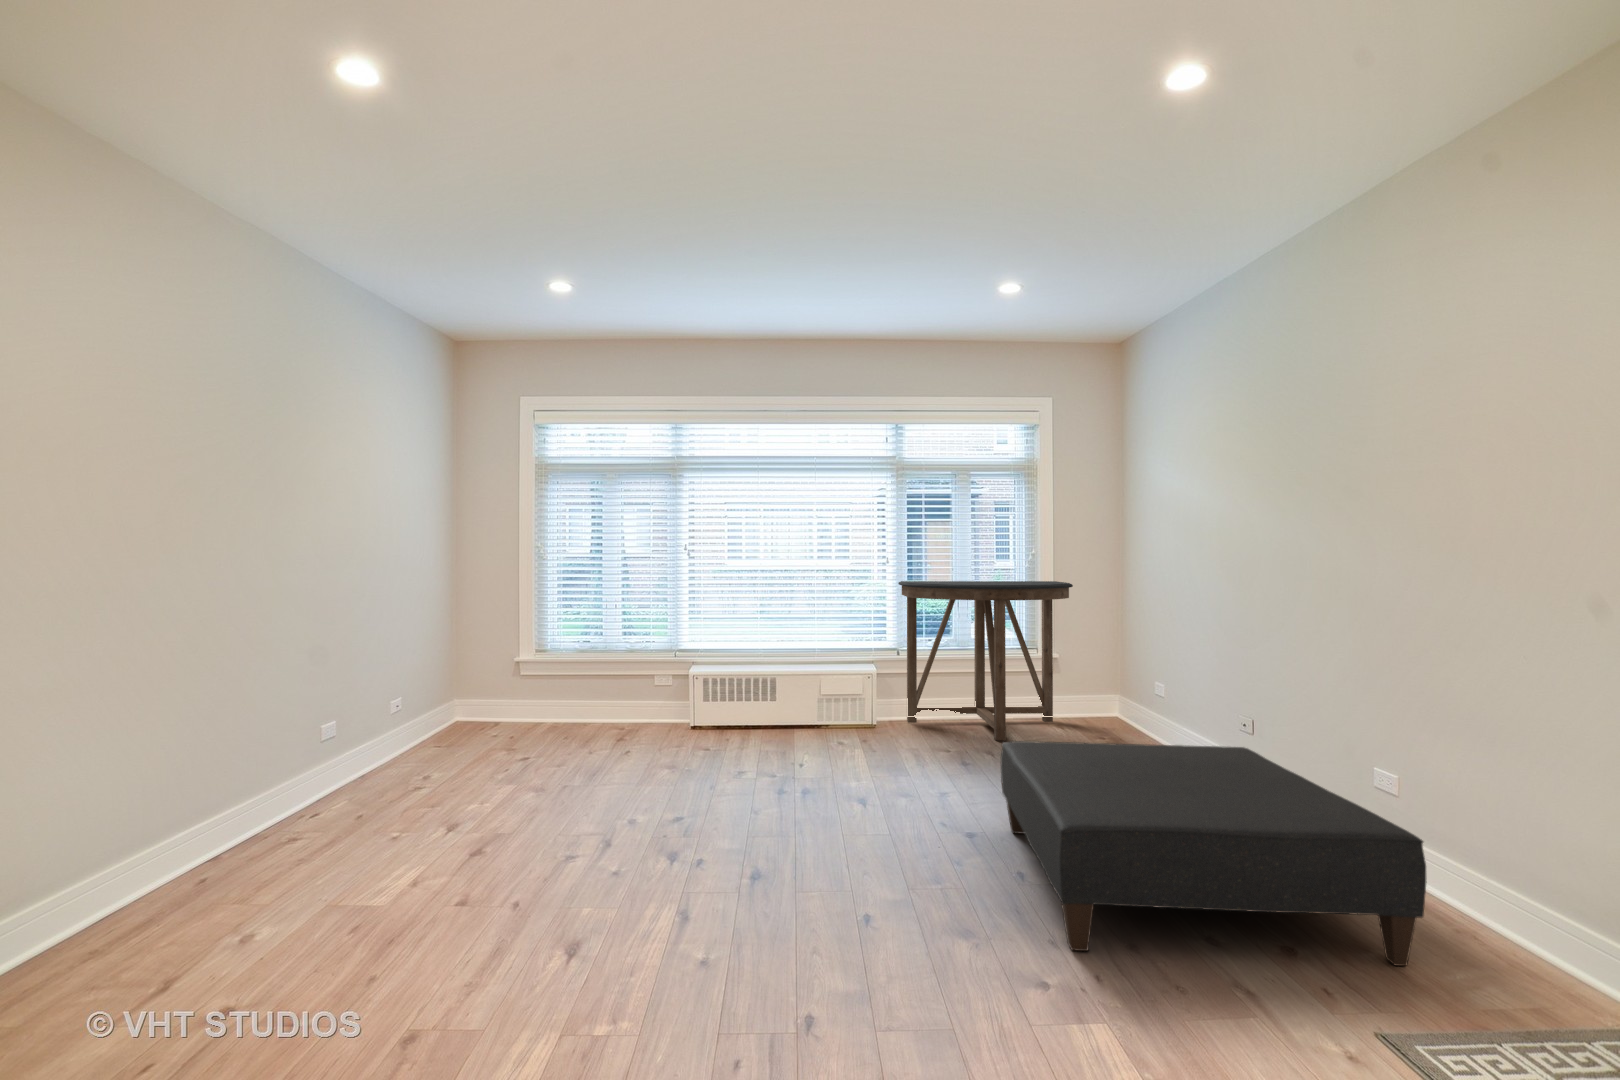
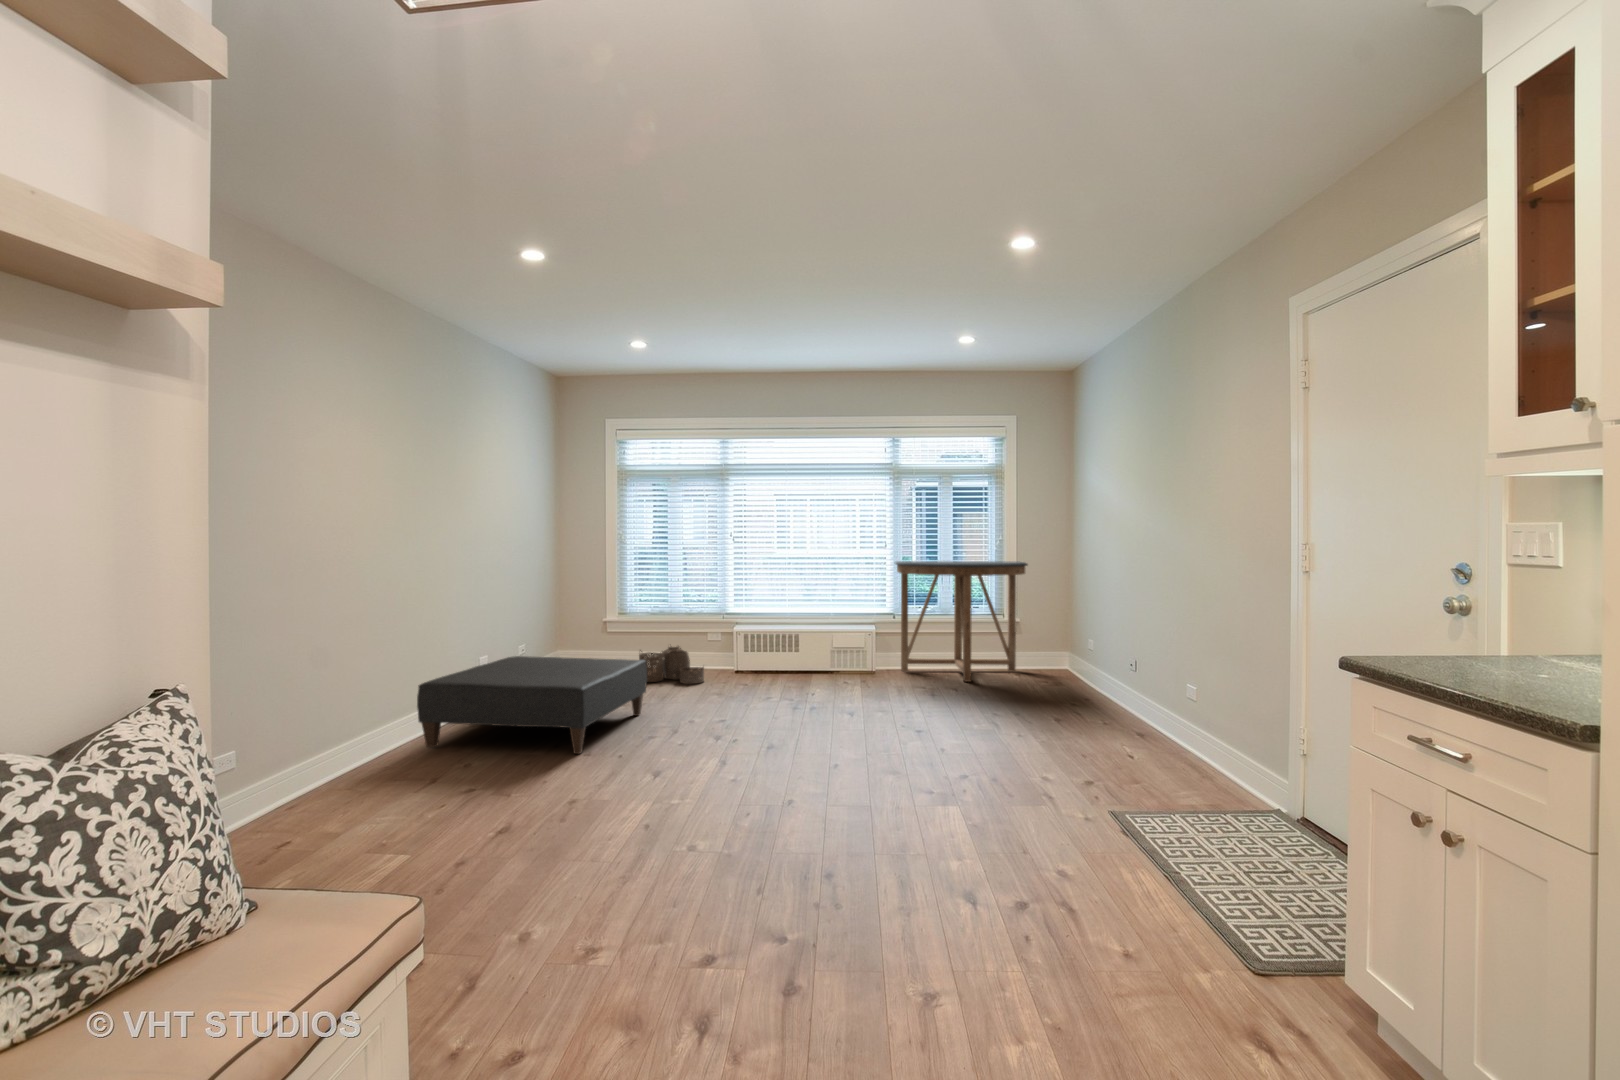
woven basket: none [559,692,649,750] -> present [639,646,704,684]
ottoman: present [1001,741,1427,966] -> present [417,656,647,754]

